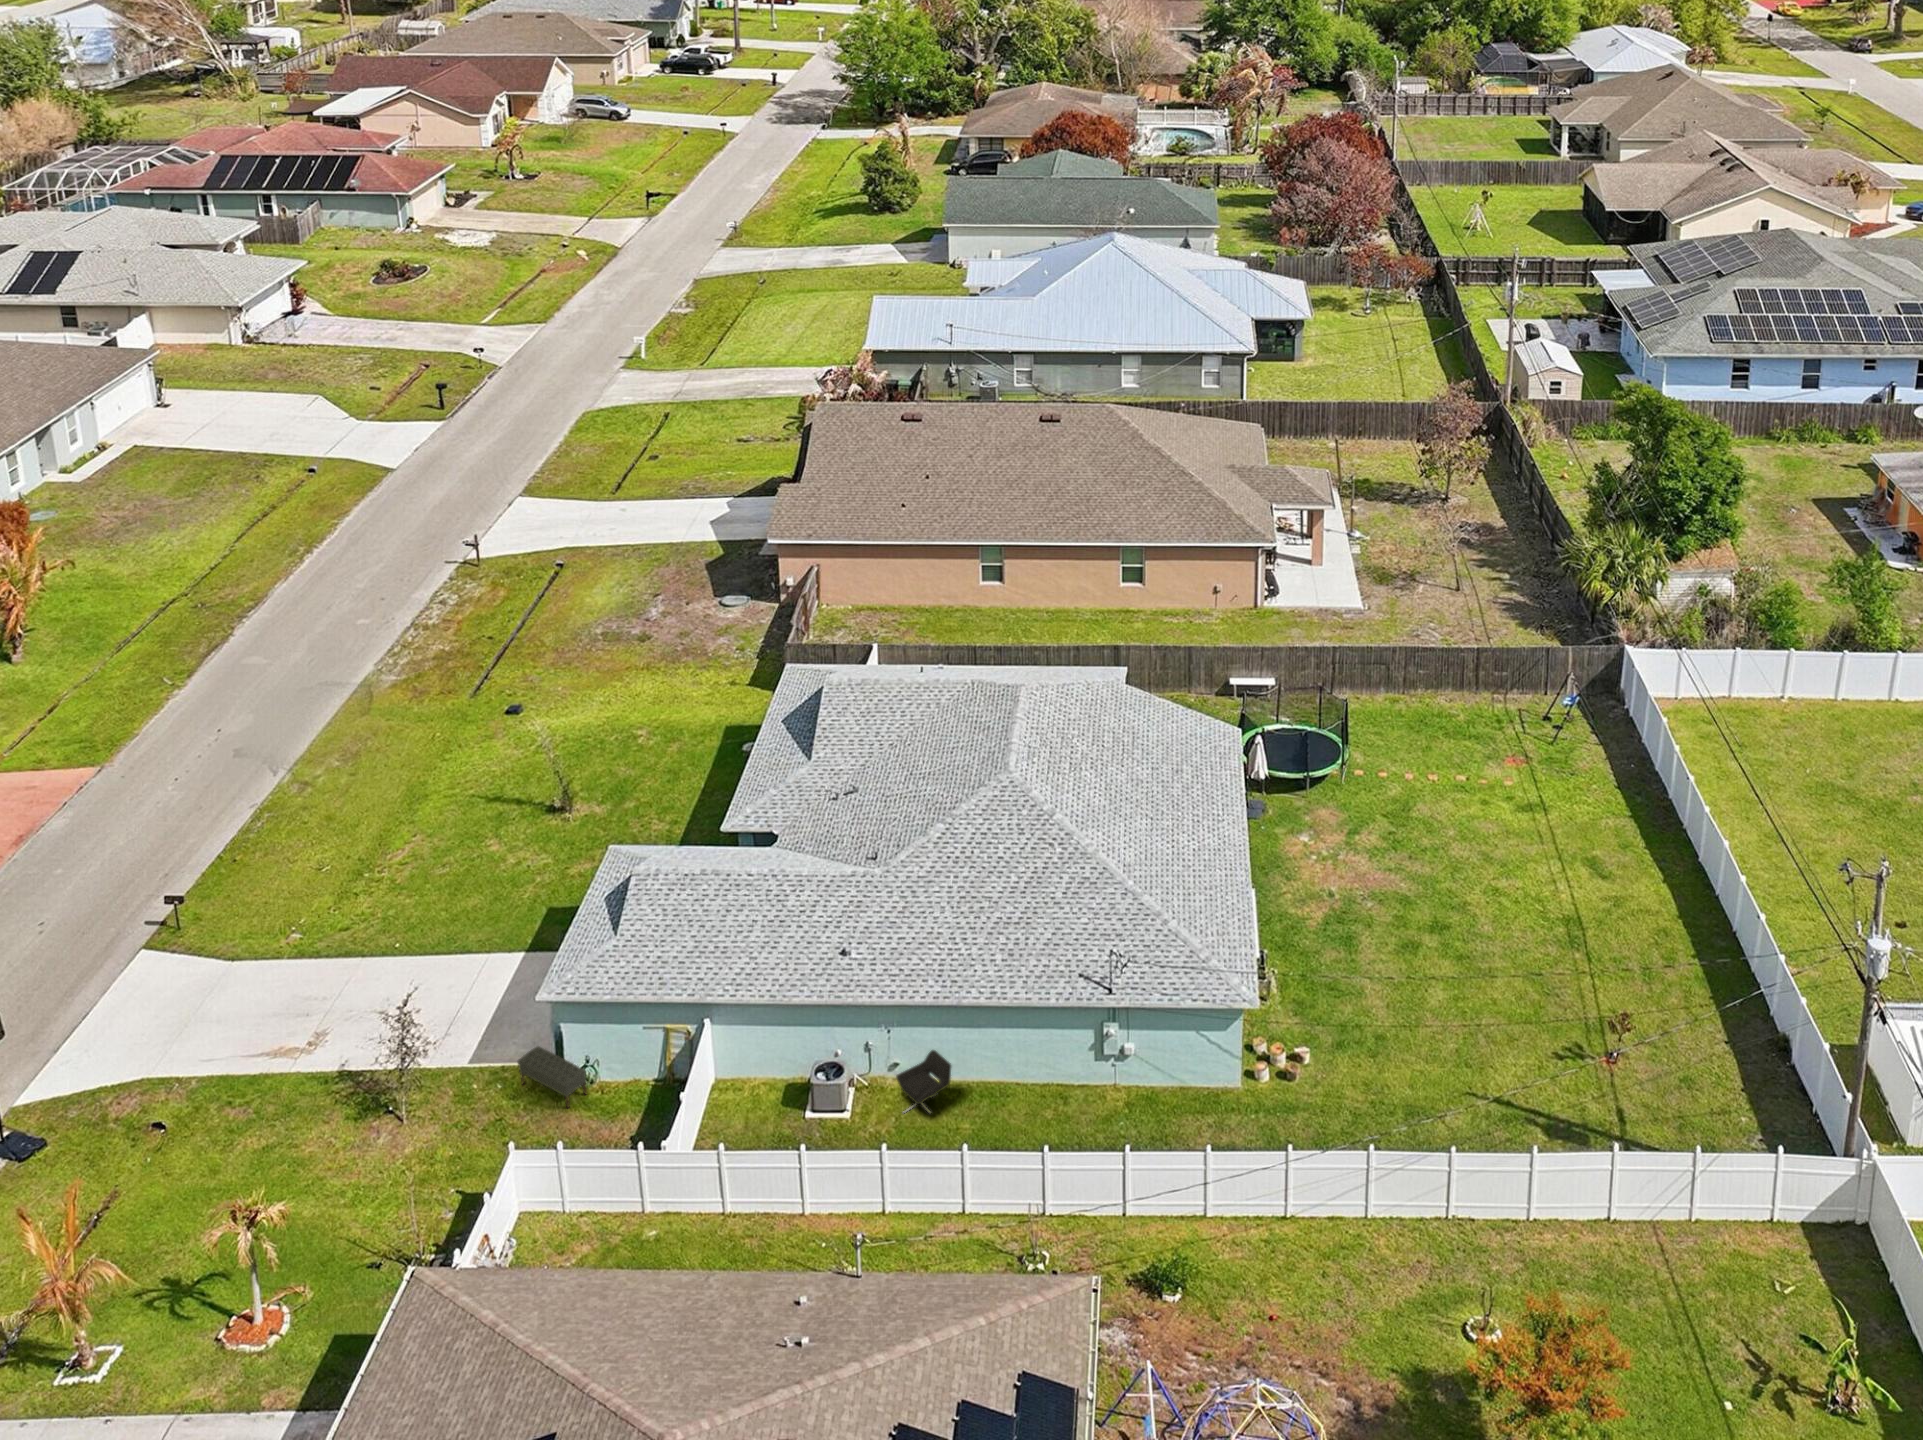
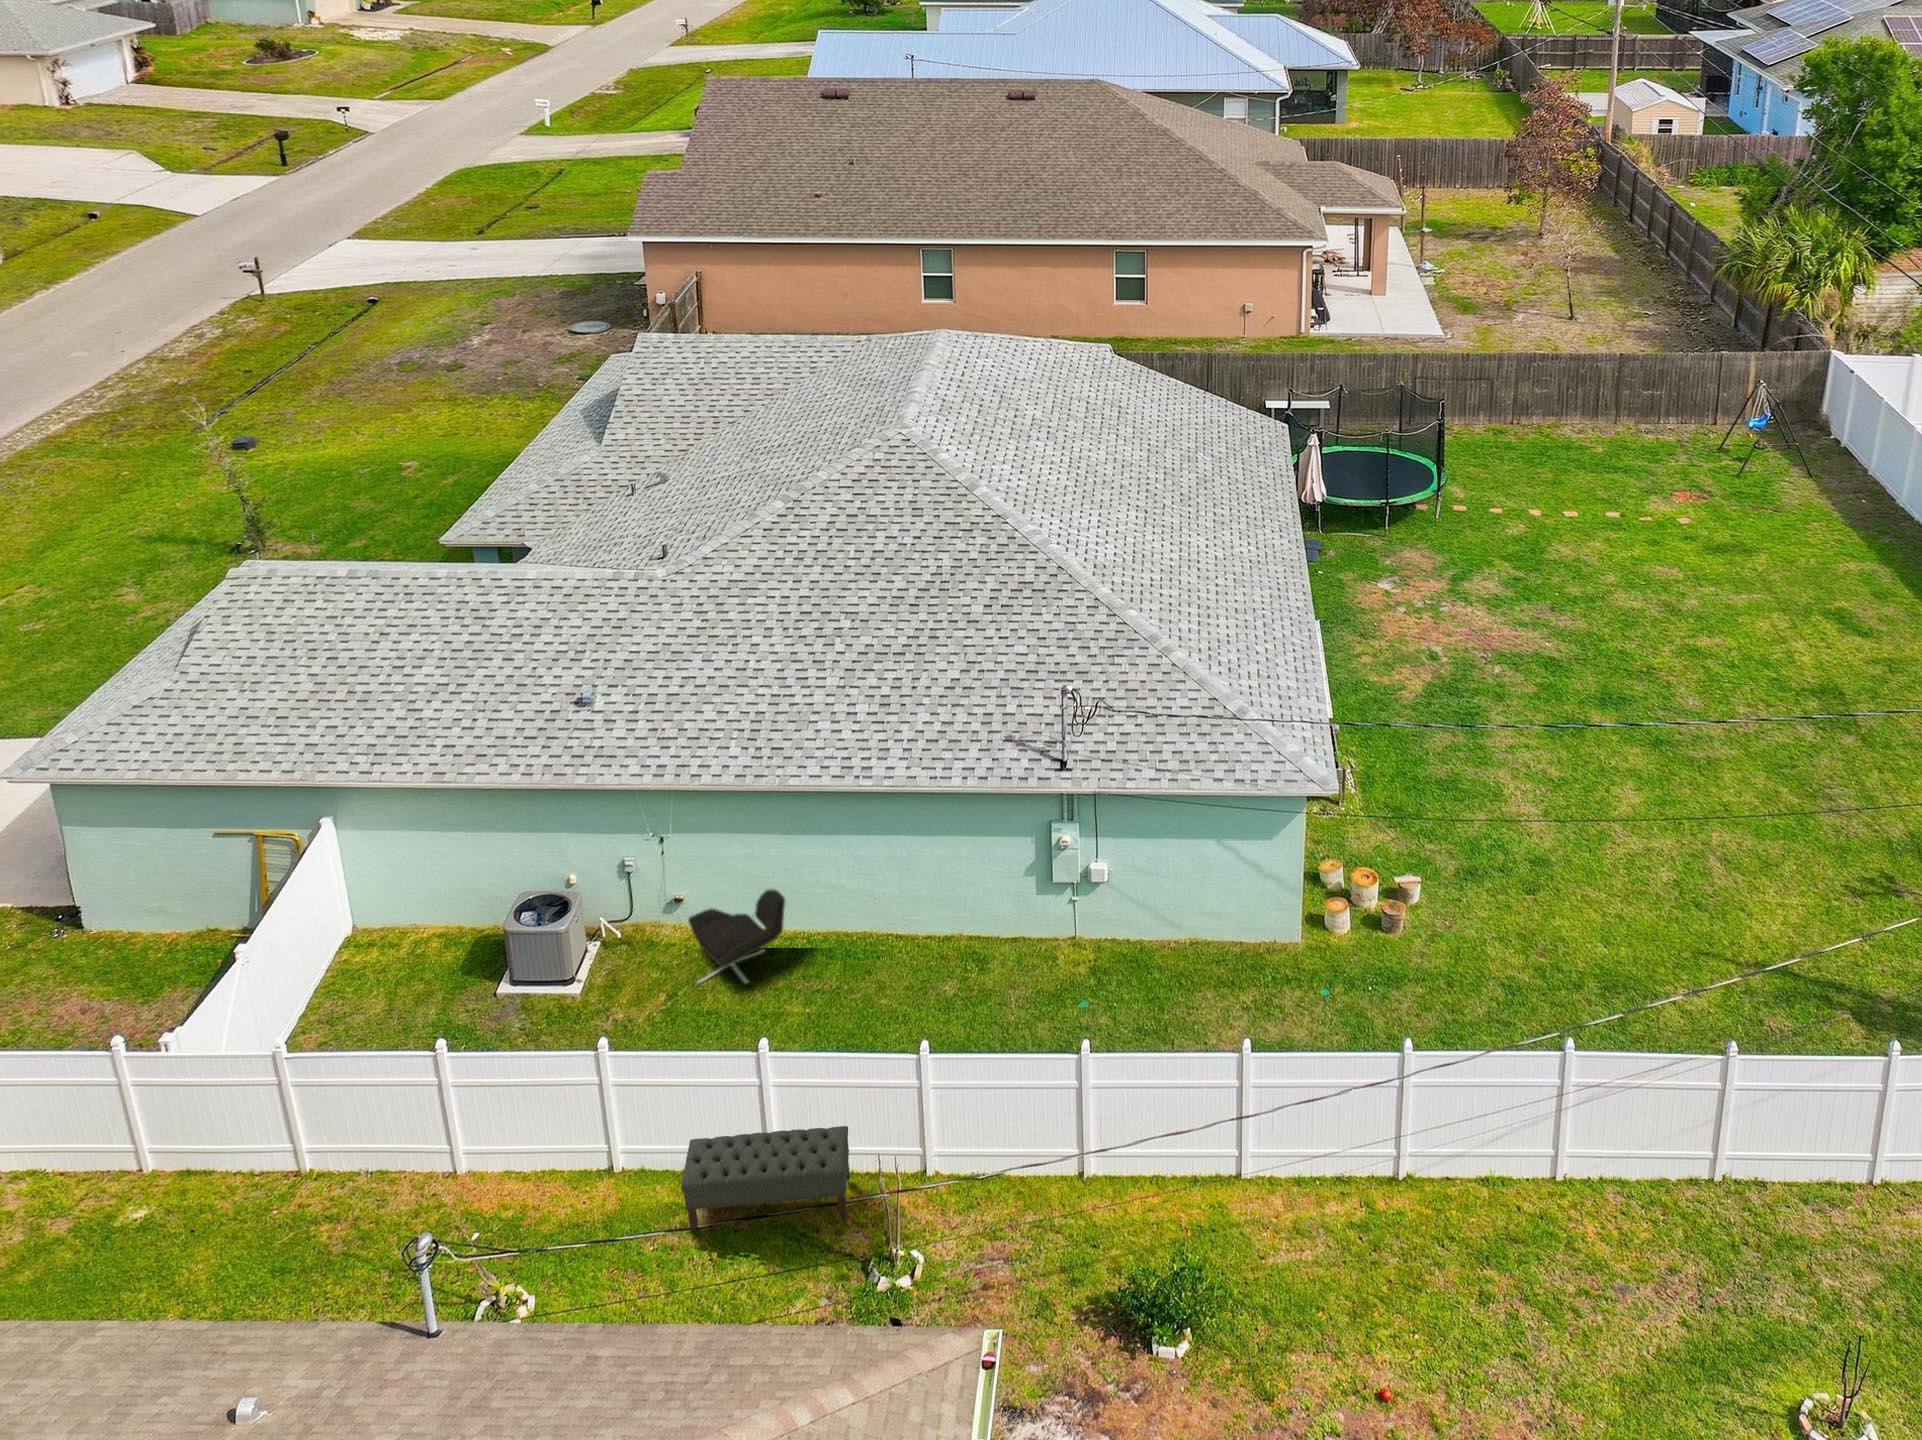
bench: present [518,1046,587,1108] -> present [681,1126,850,1232]

